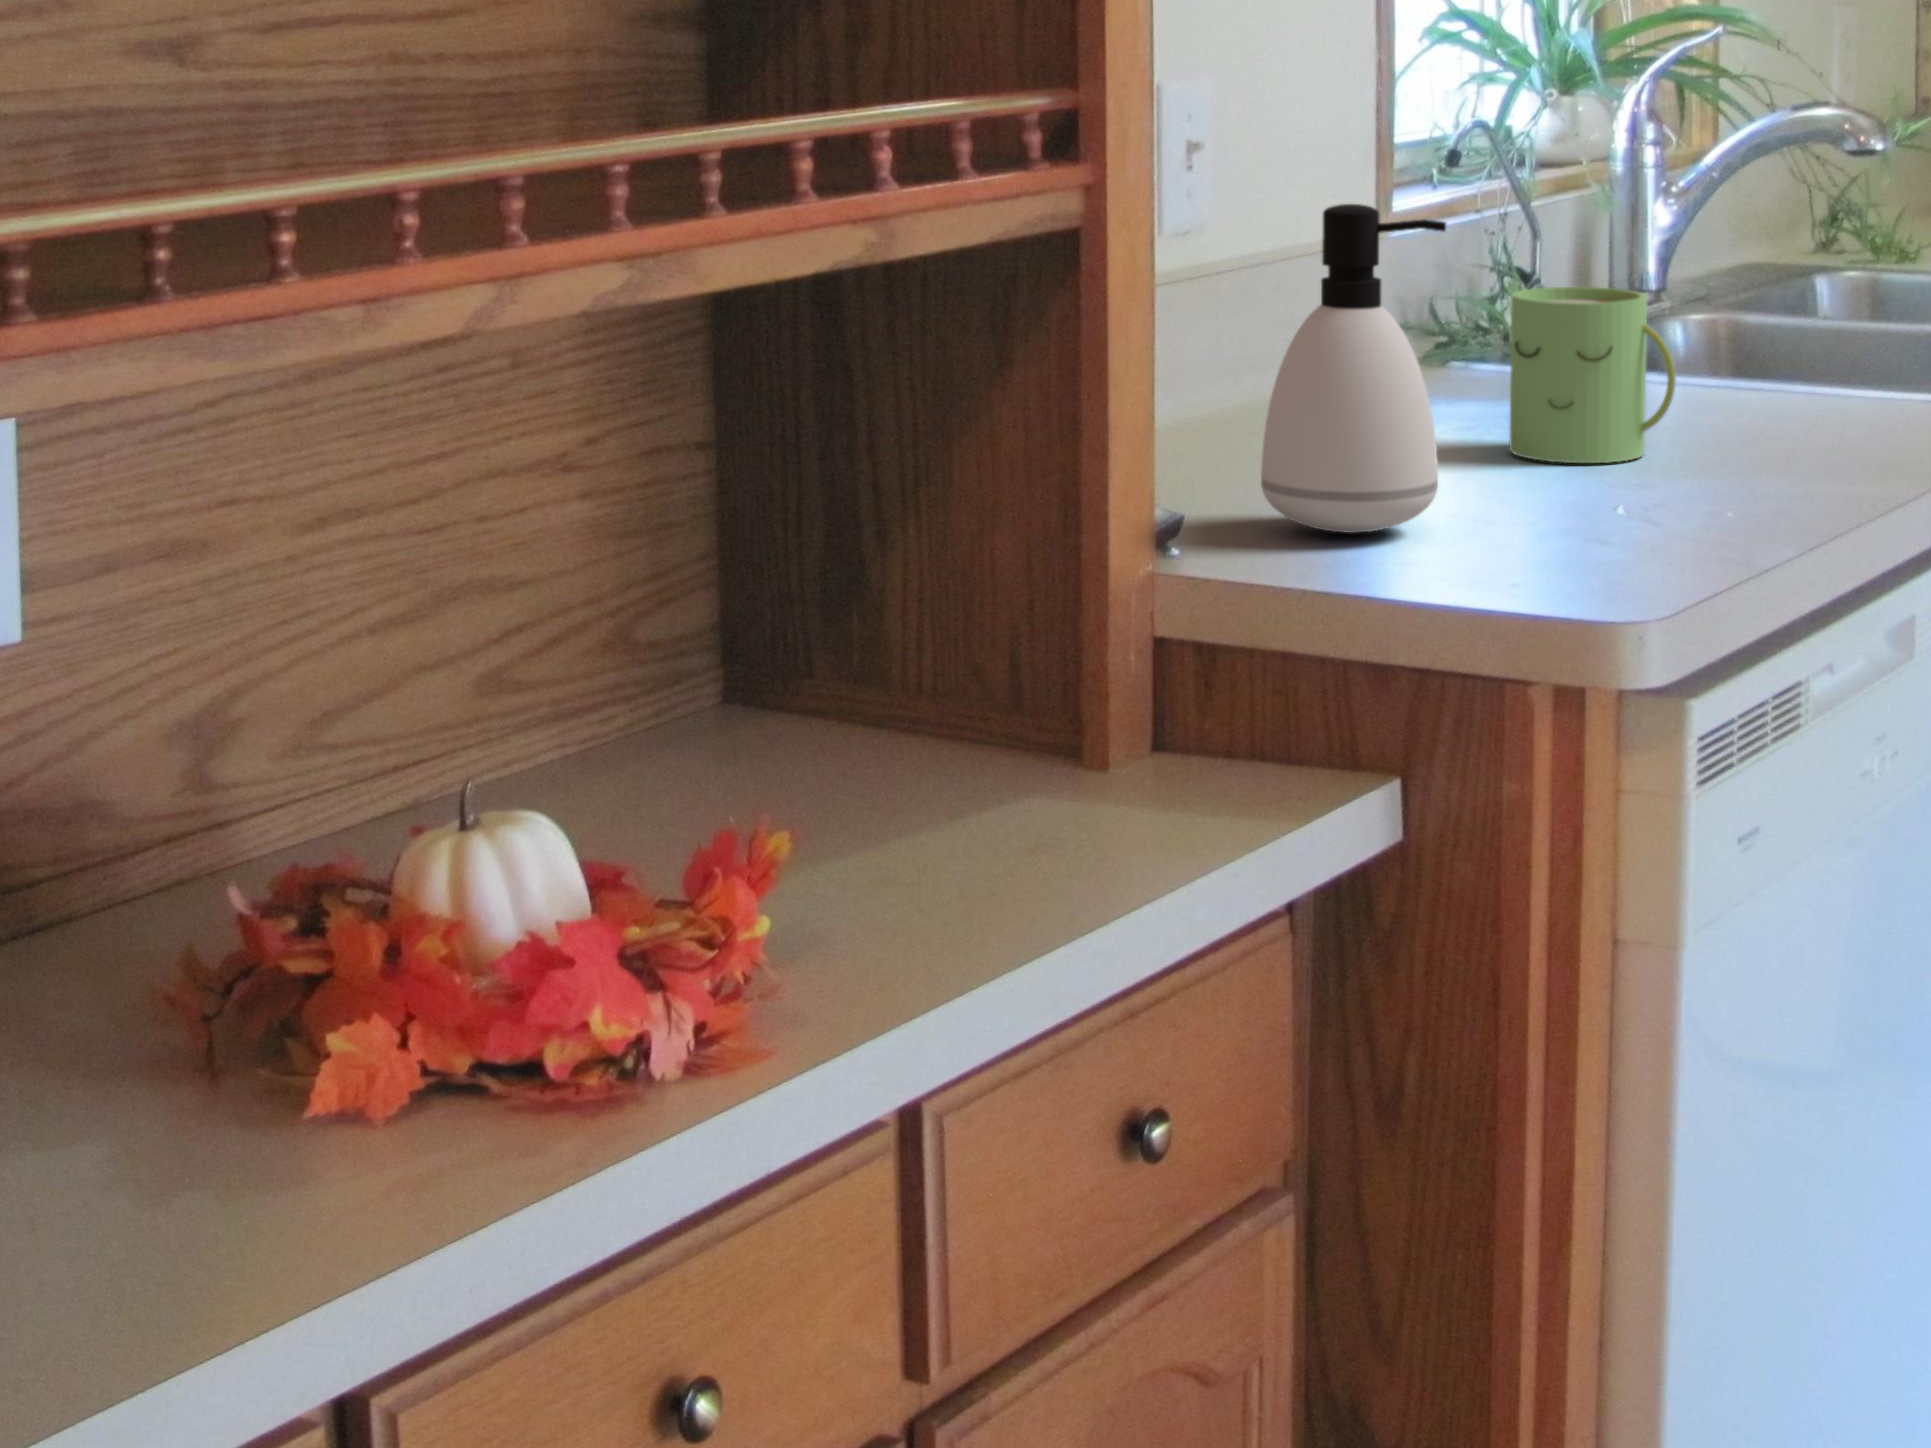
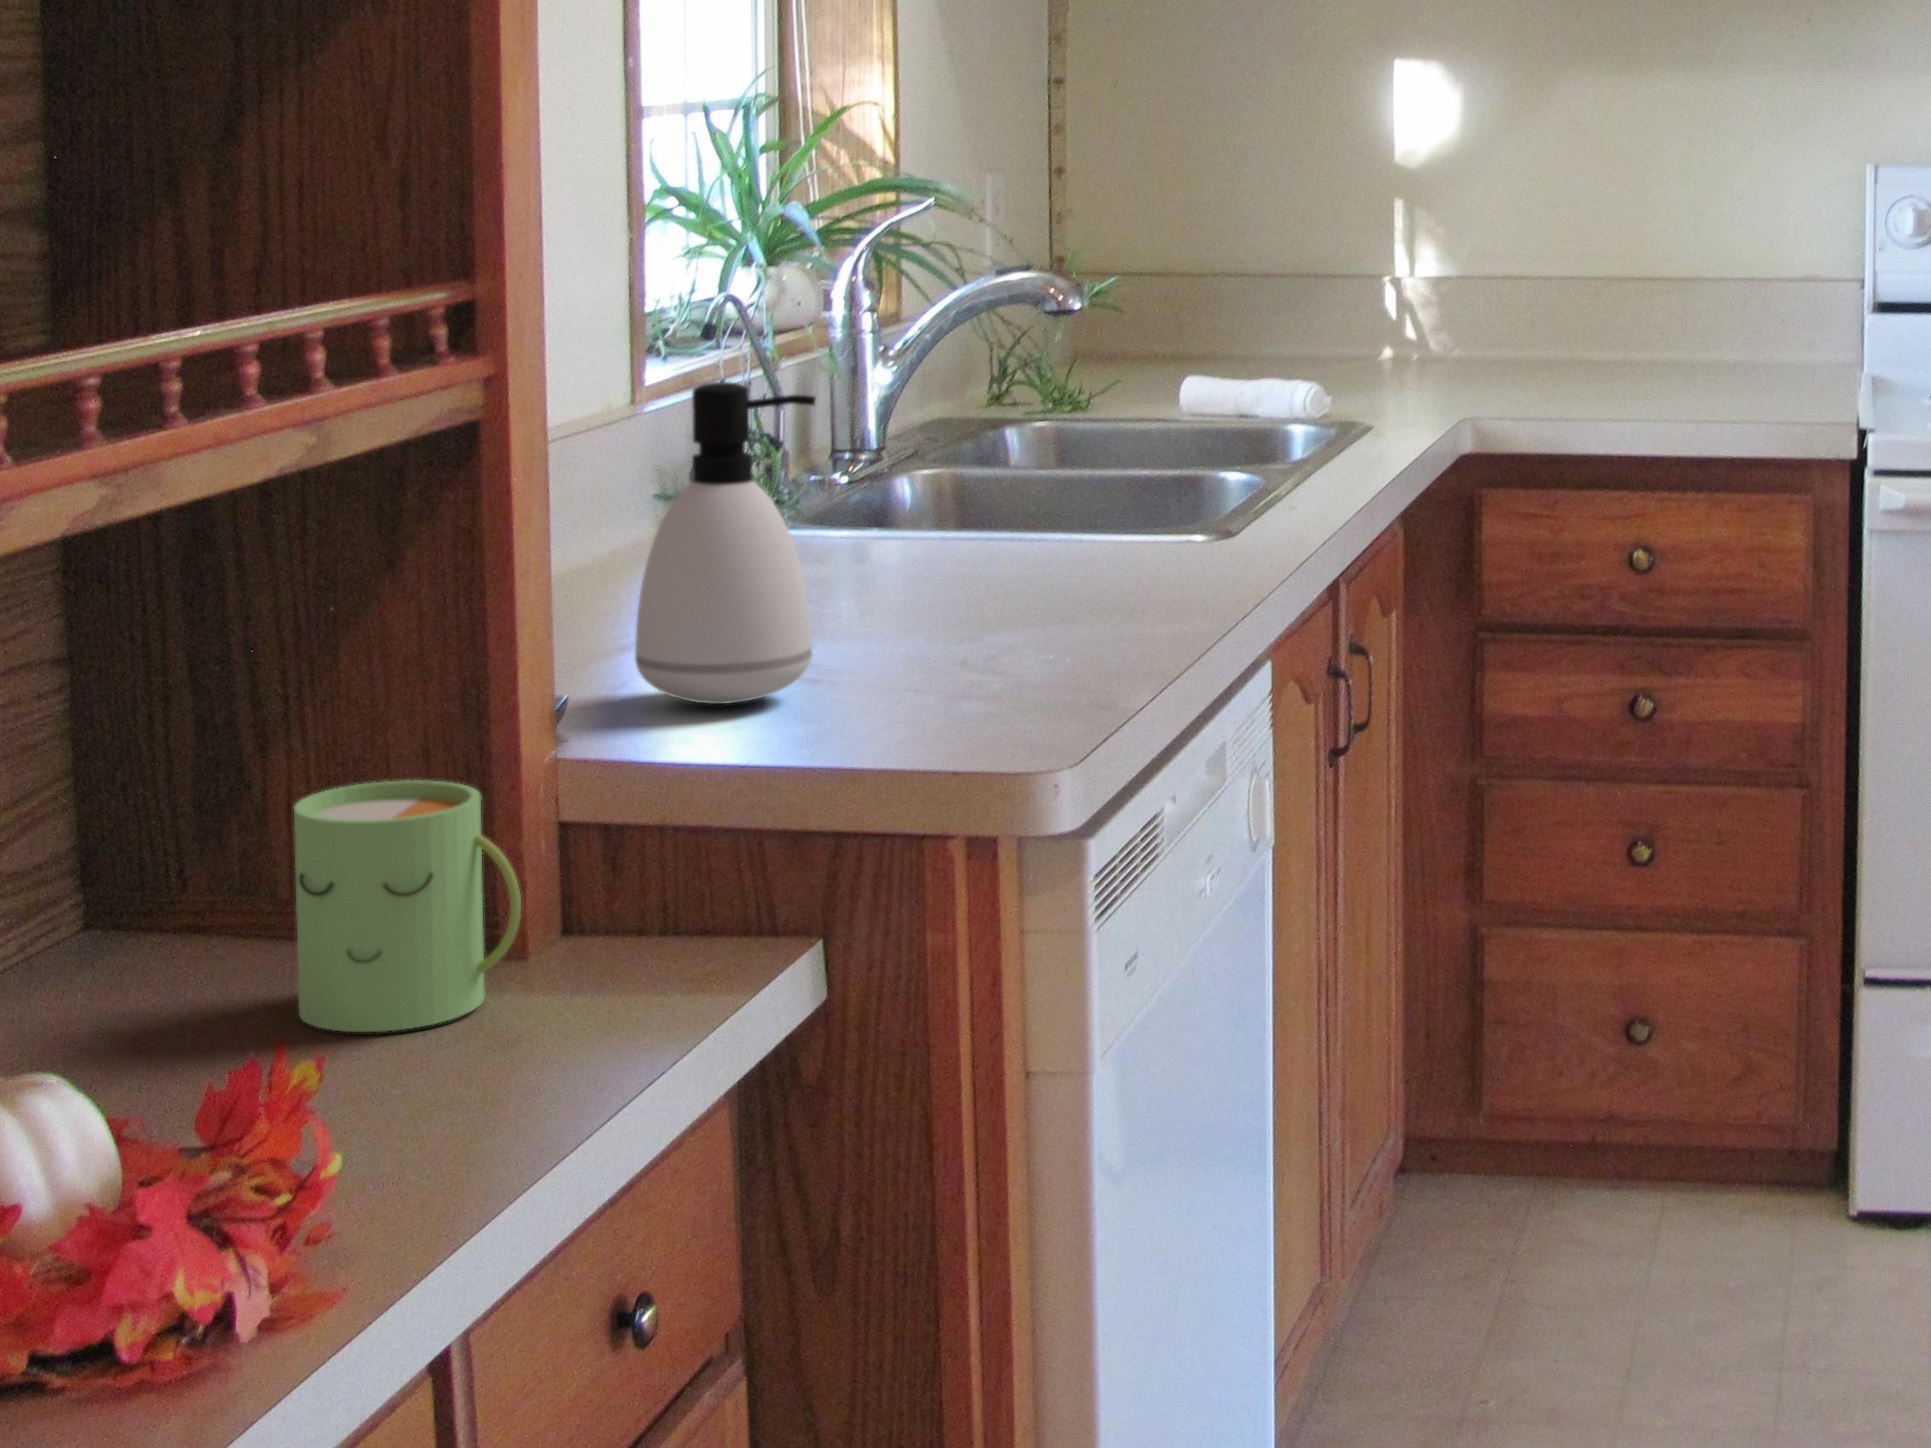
mug: present [1509,287,1676,463] -> present [294,780,521,1032]

